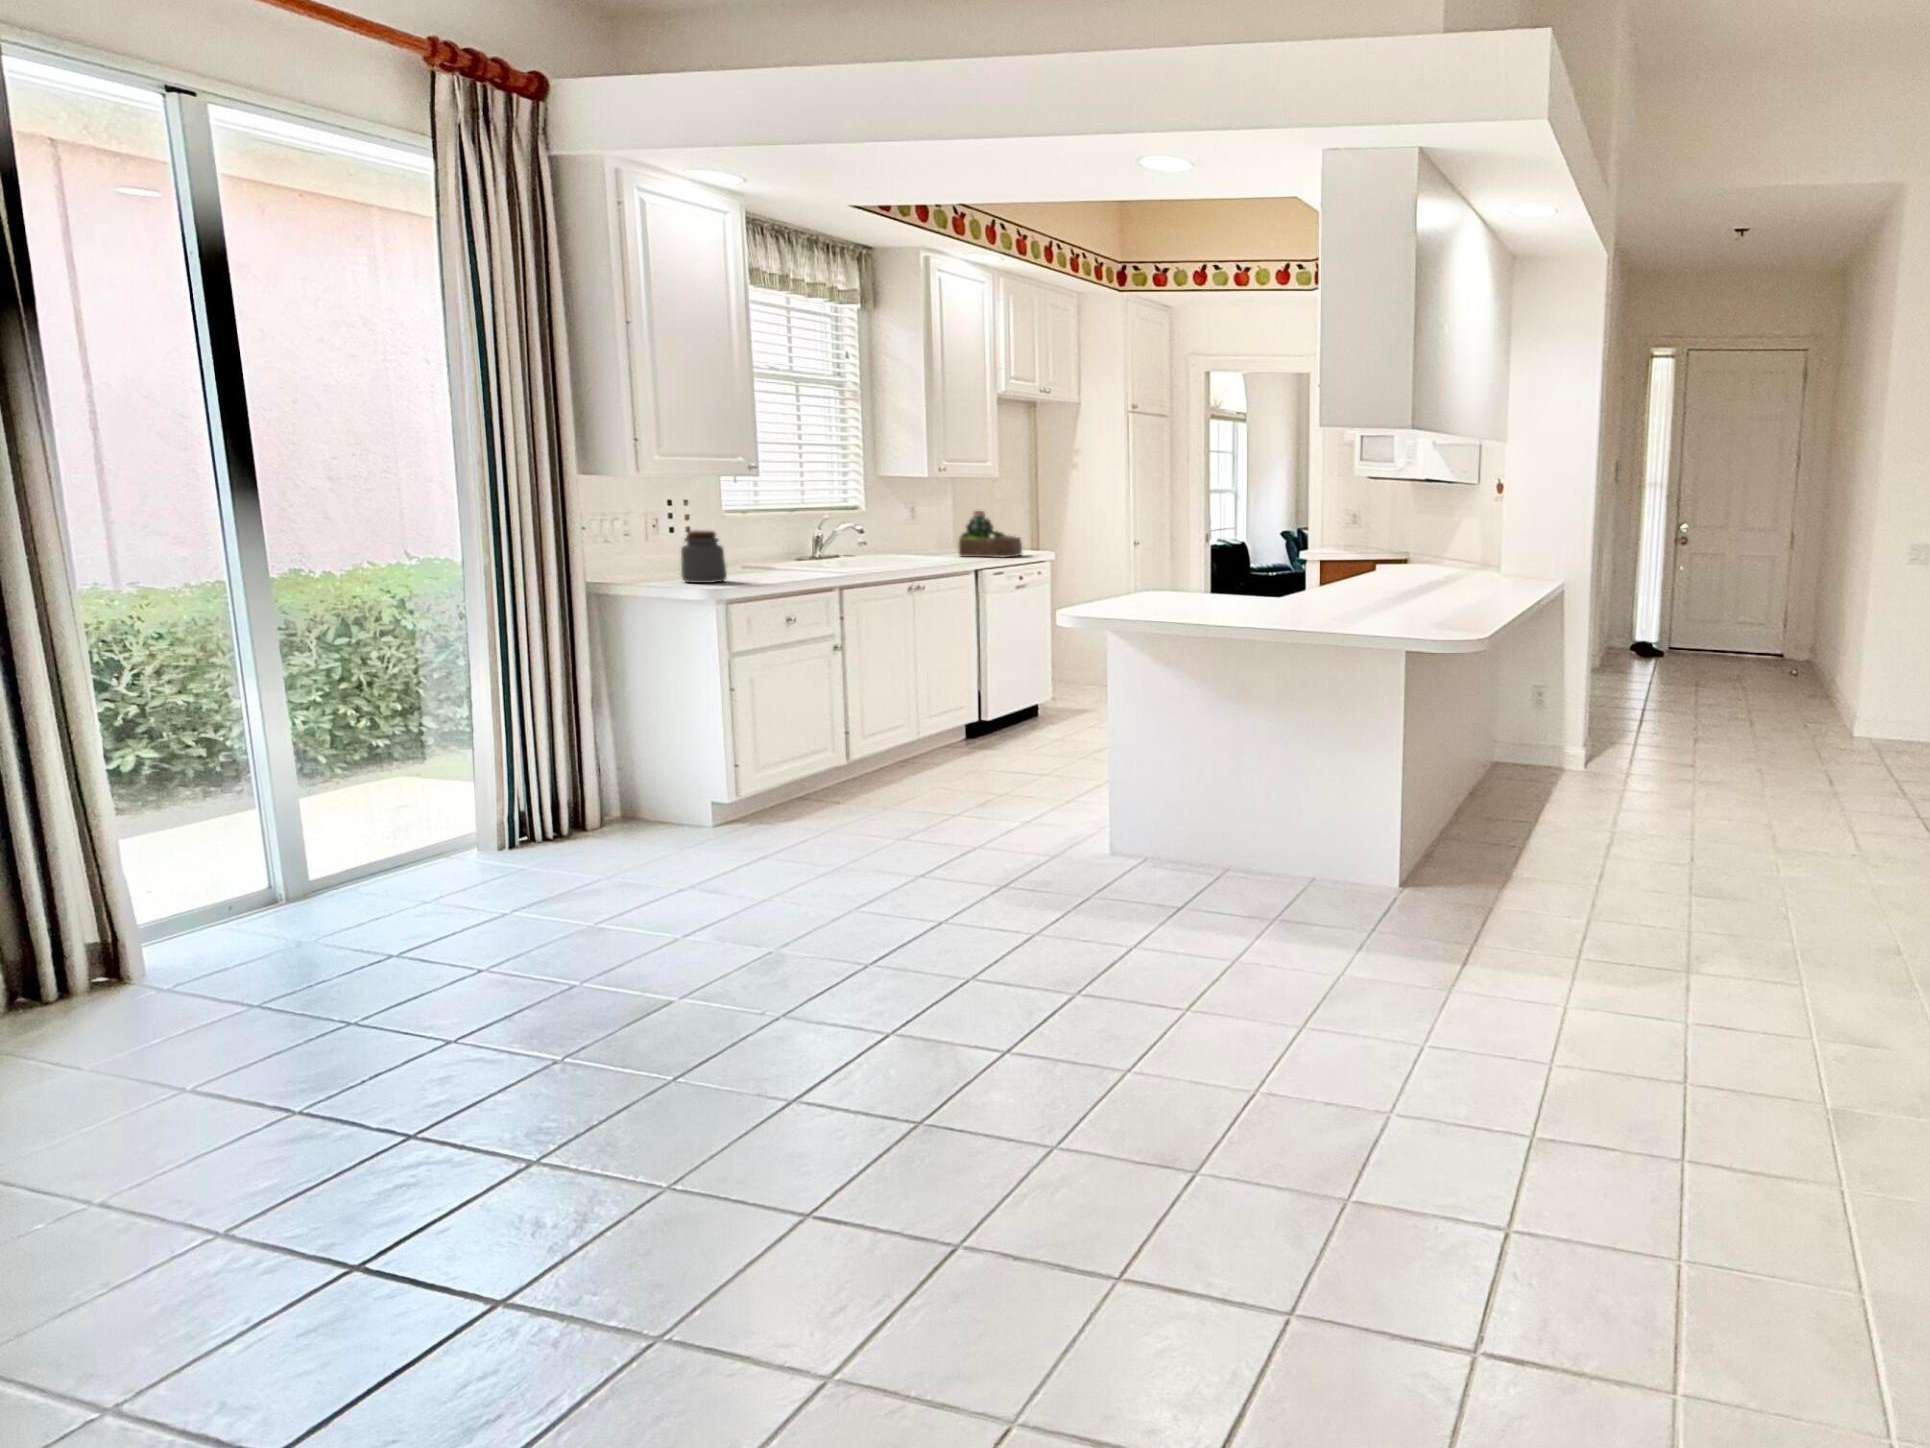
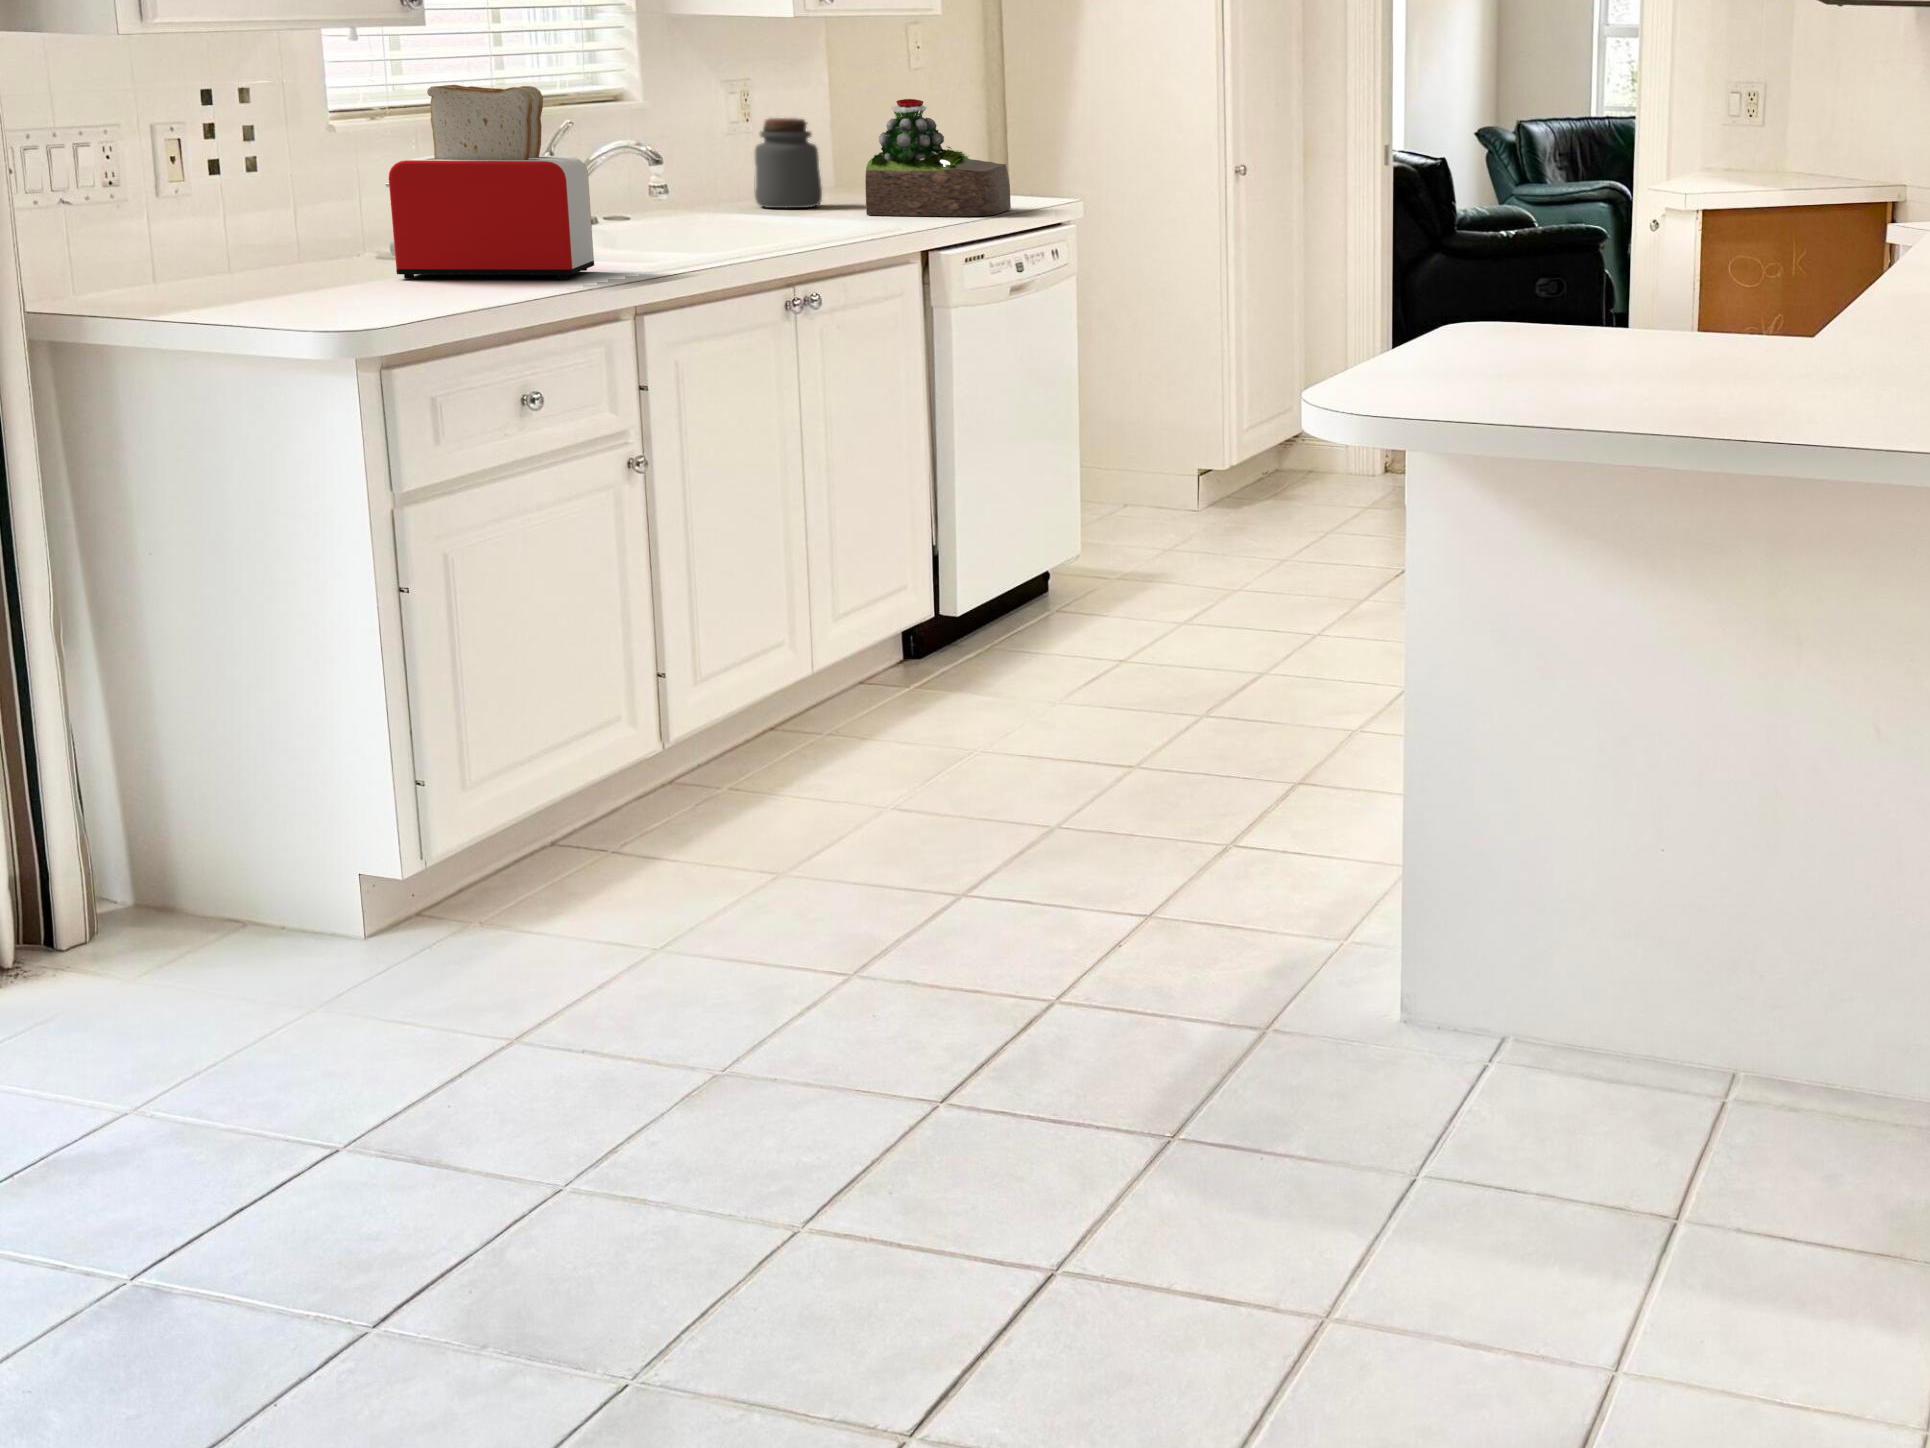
toaster: none [738,500,825,575] -> present [386,85,594,279]
jar: present [681,530,727,583] -> present [755,118,822,208]

